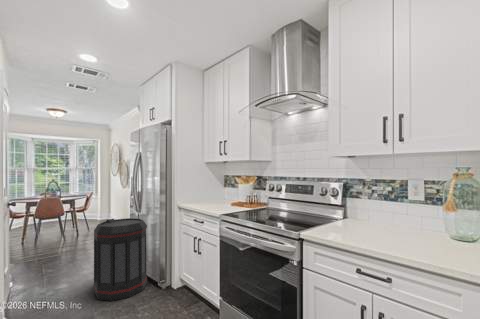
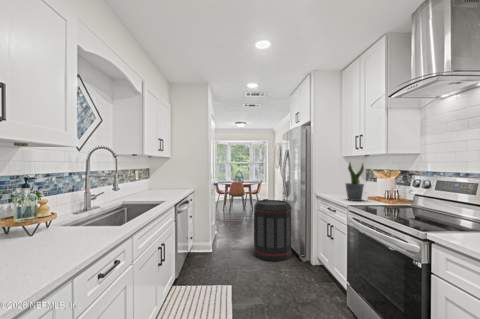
potted plant: none [212,168,230,209] -> present [346,163,364,201]

